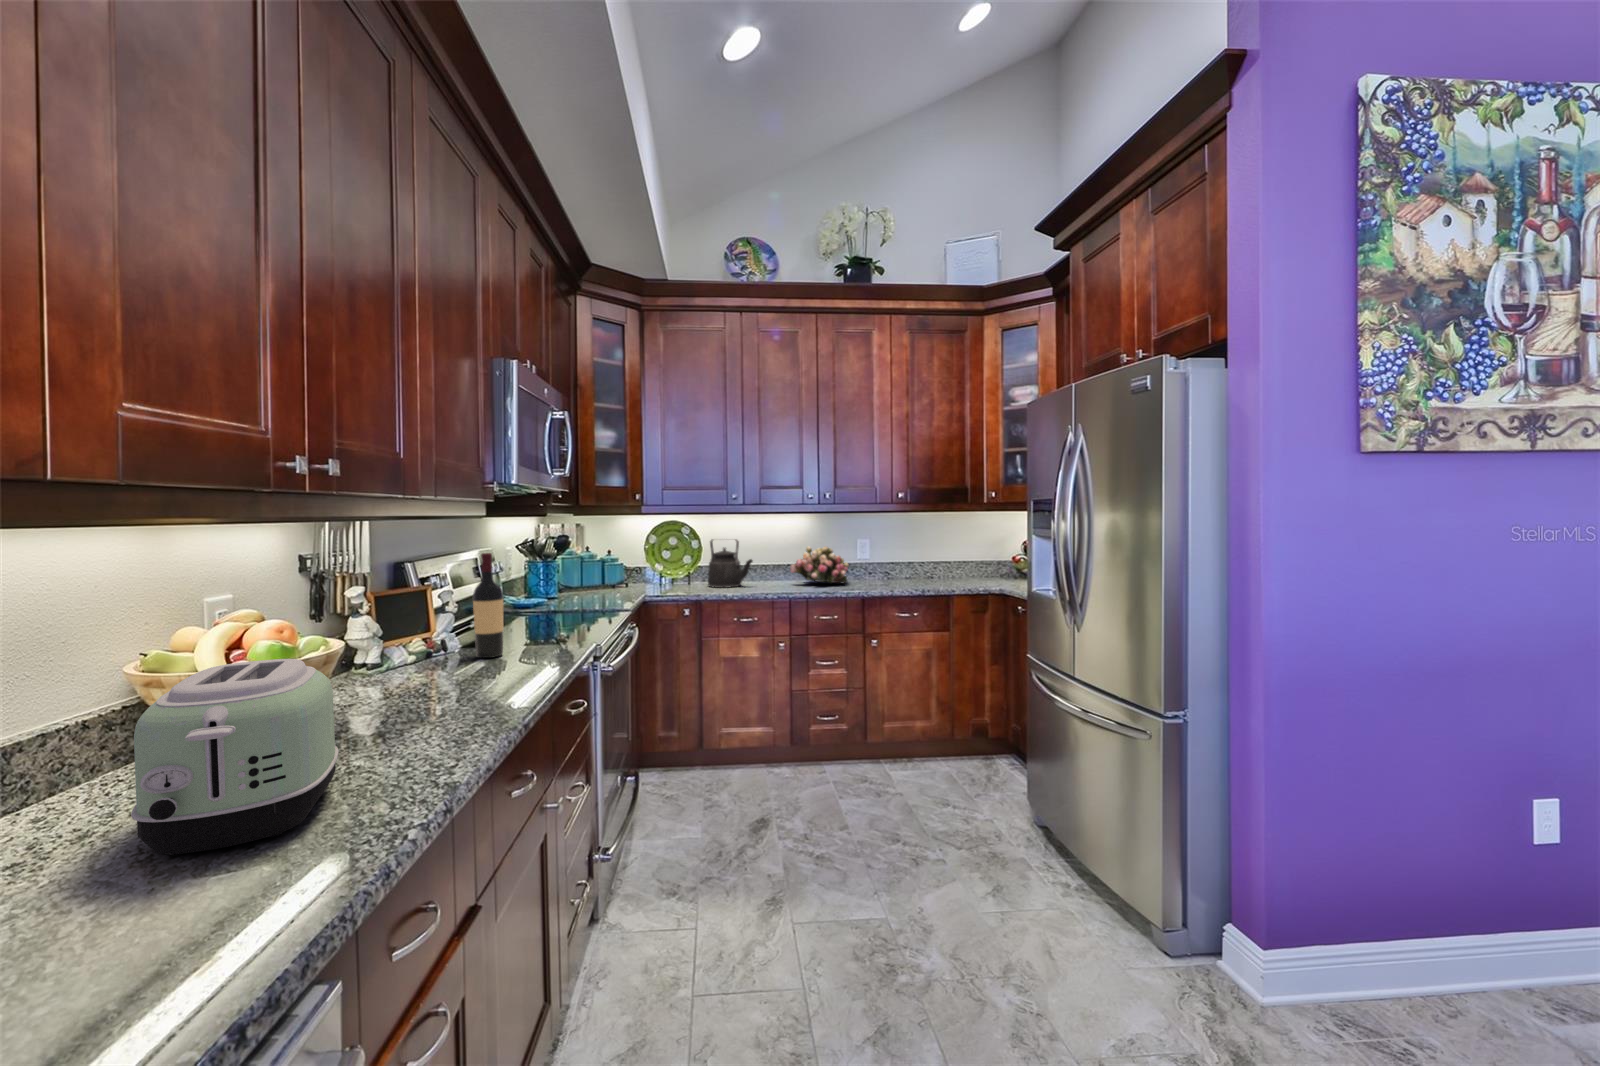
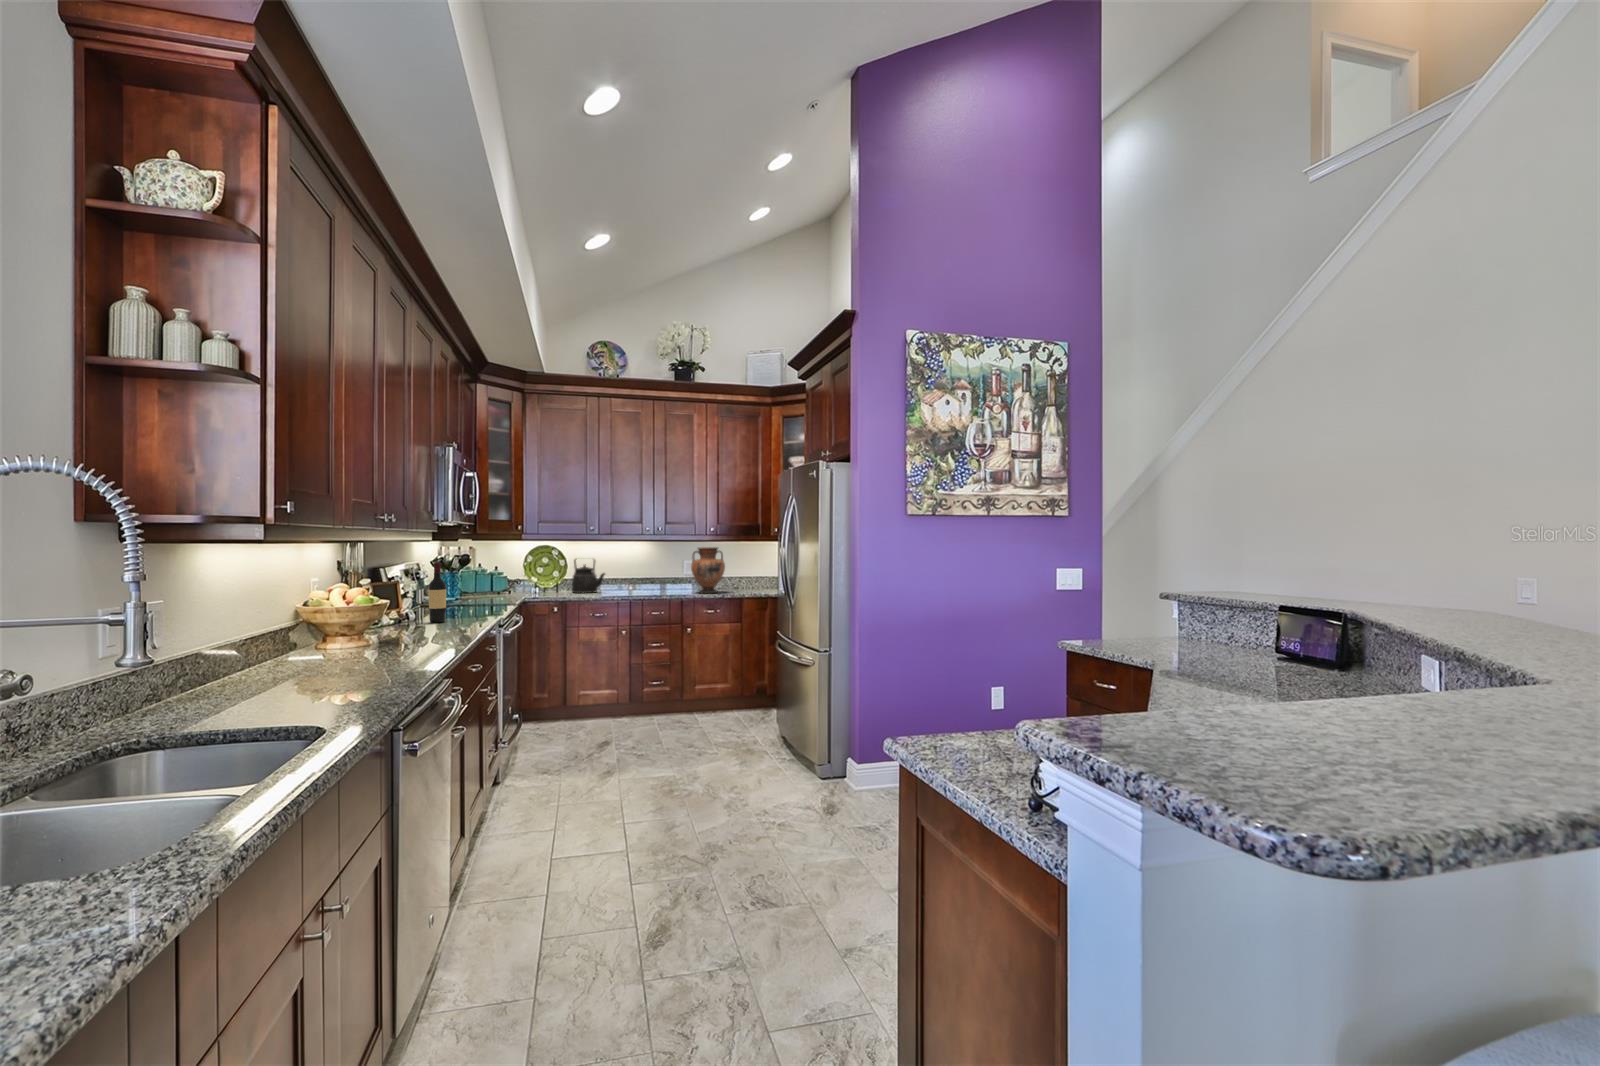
vase: none [872,522,922,589] -> present [691,547,725,593]
flower arrangement: present [790,546,849,583] -> none [633,564,677,591]
toaster: present [131,659,338,855] -> none [350,599,415,661]

